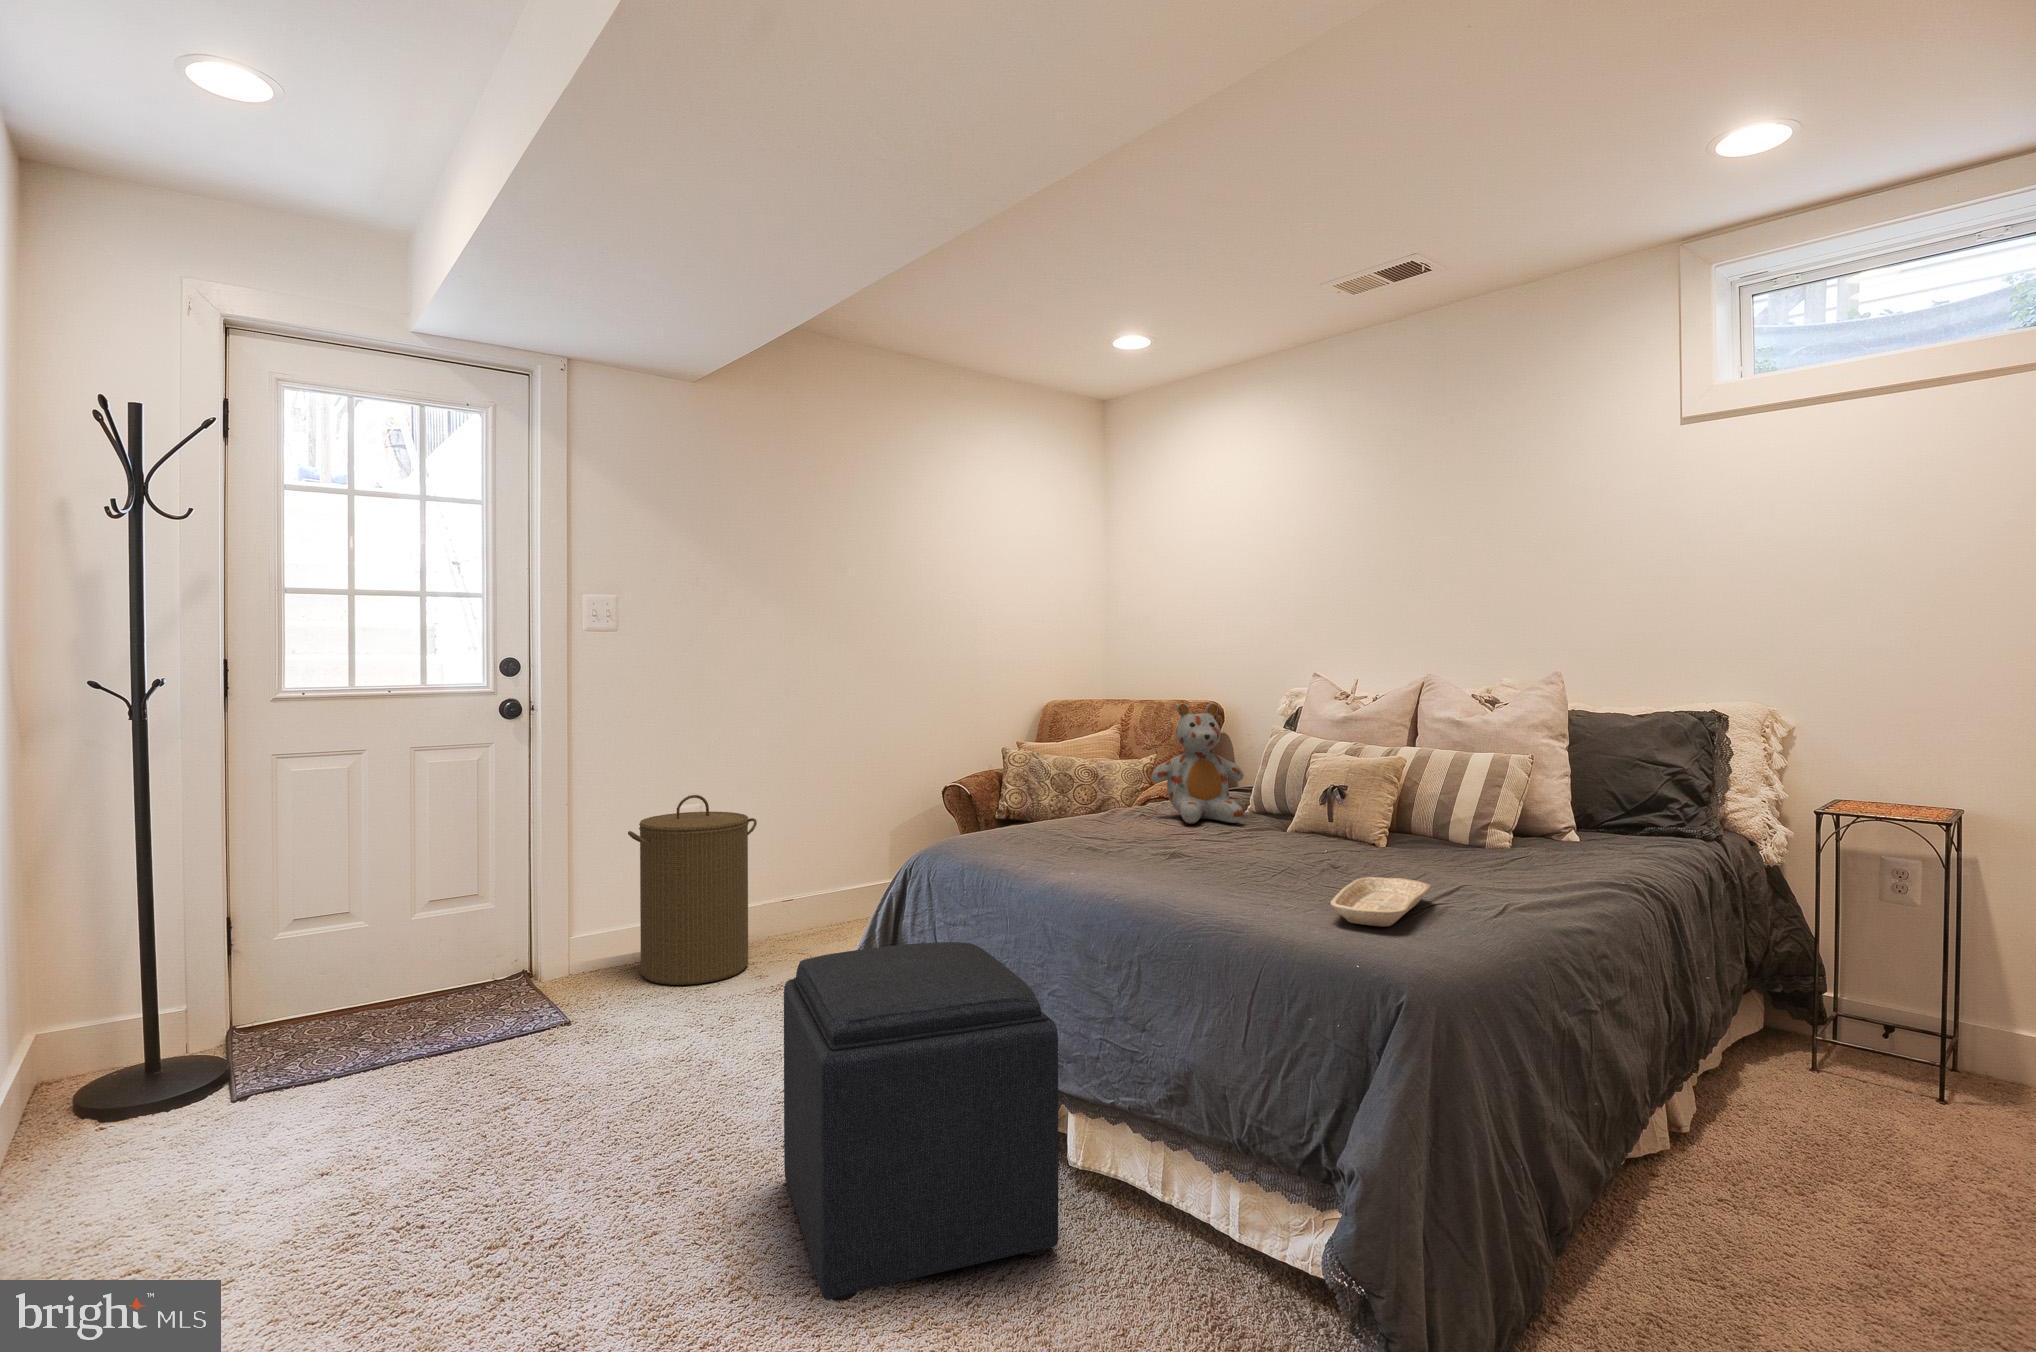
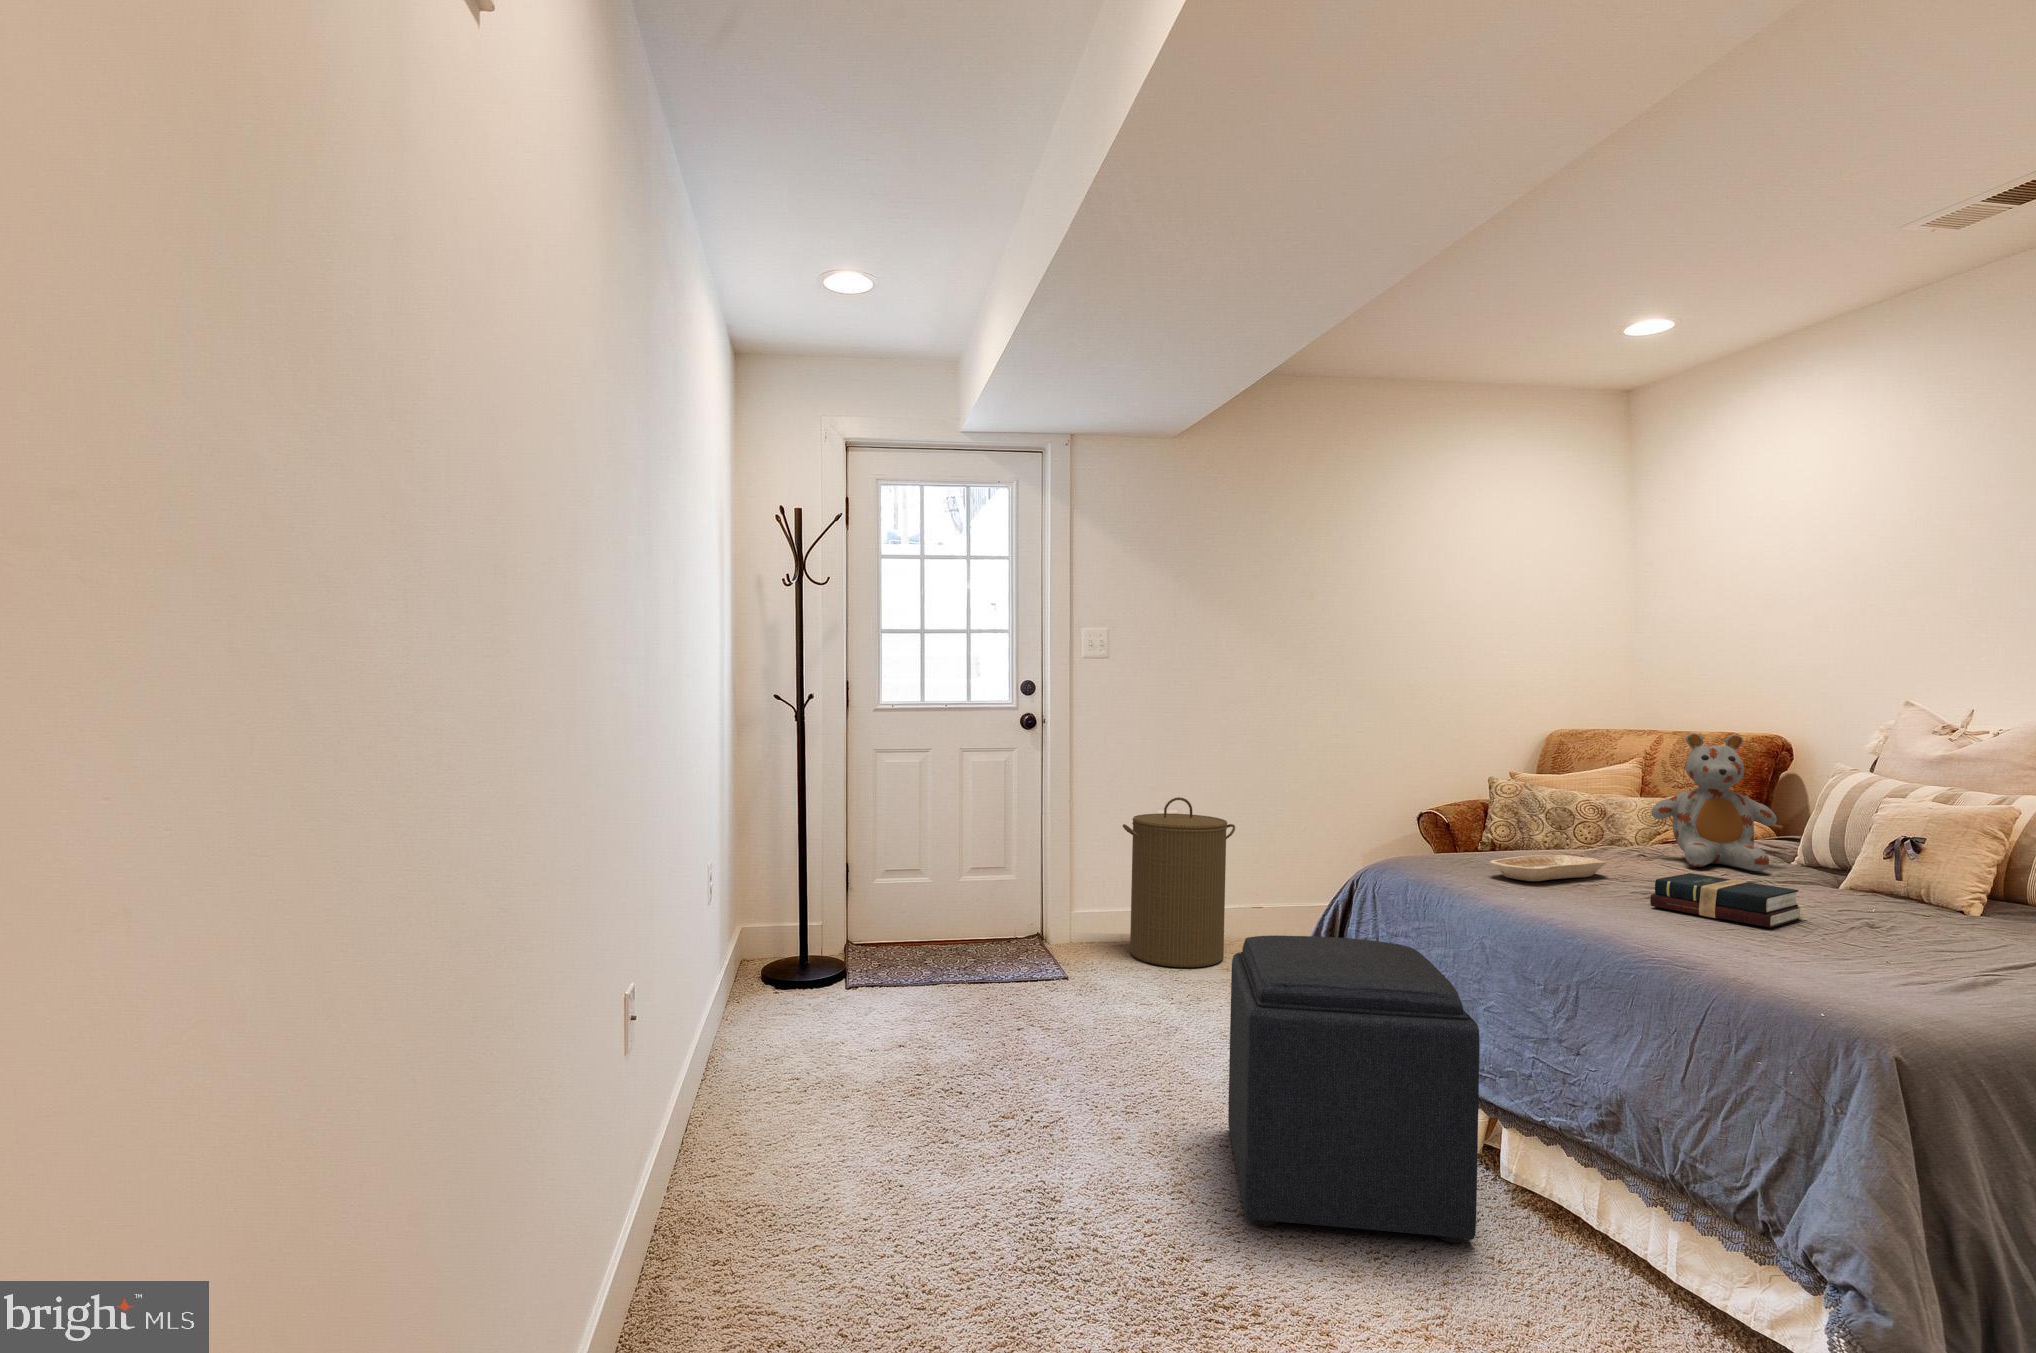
hardback book: none [1180,835,1293,881] -> present [1650,873,1803,928]
tray: present [1331,877,1431,927] -> present [1490,855,1606,881]

